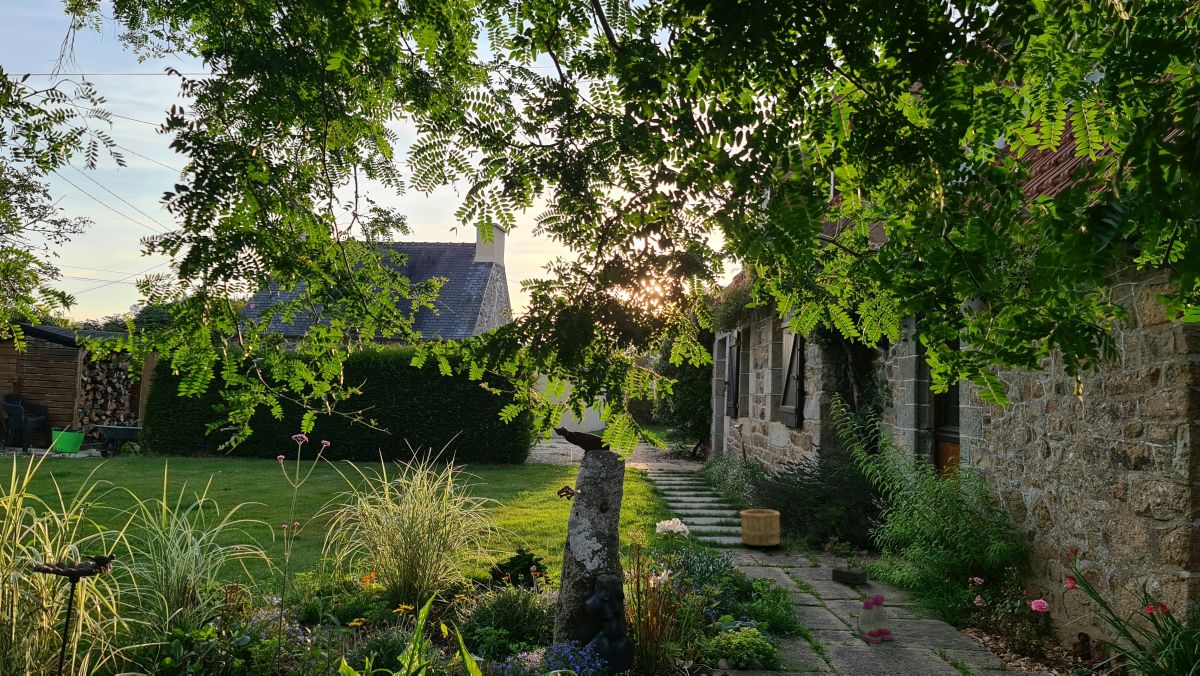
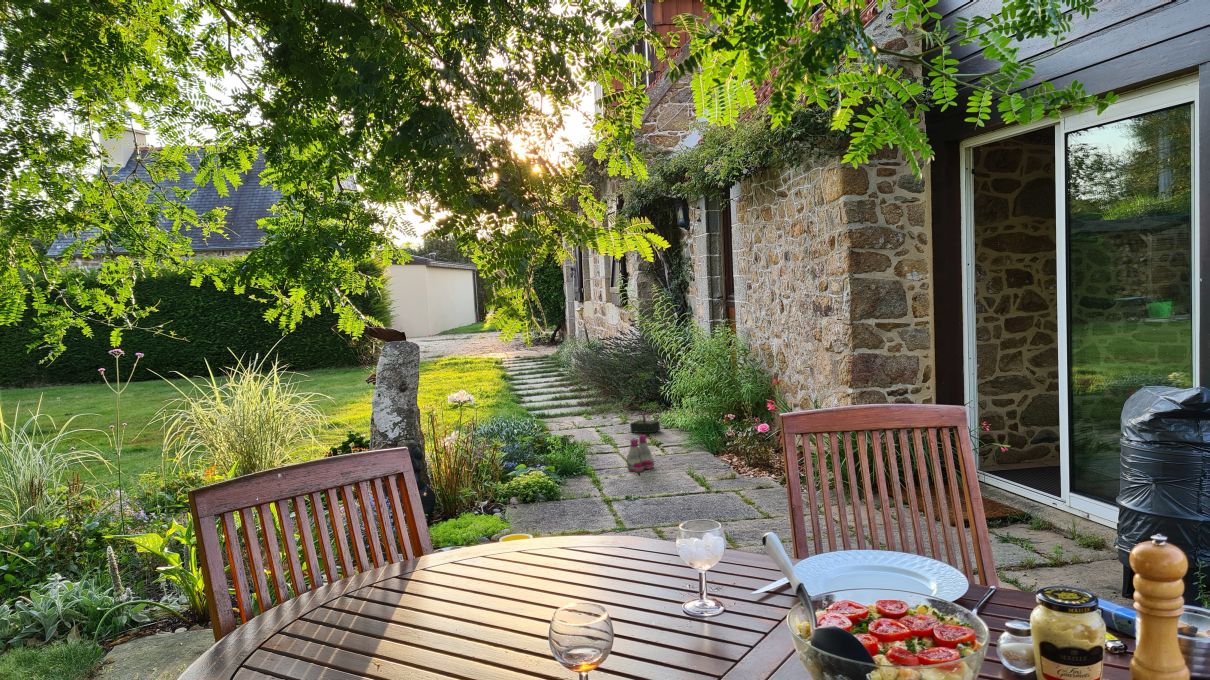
wooden bucket: present [740,509,780,546] -> none [562,381,599,413]

